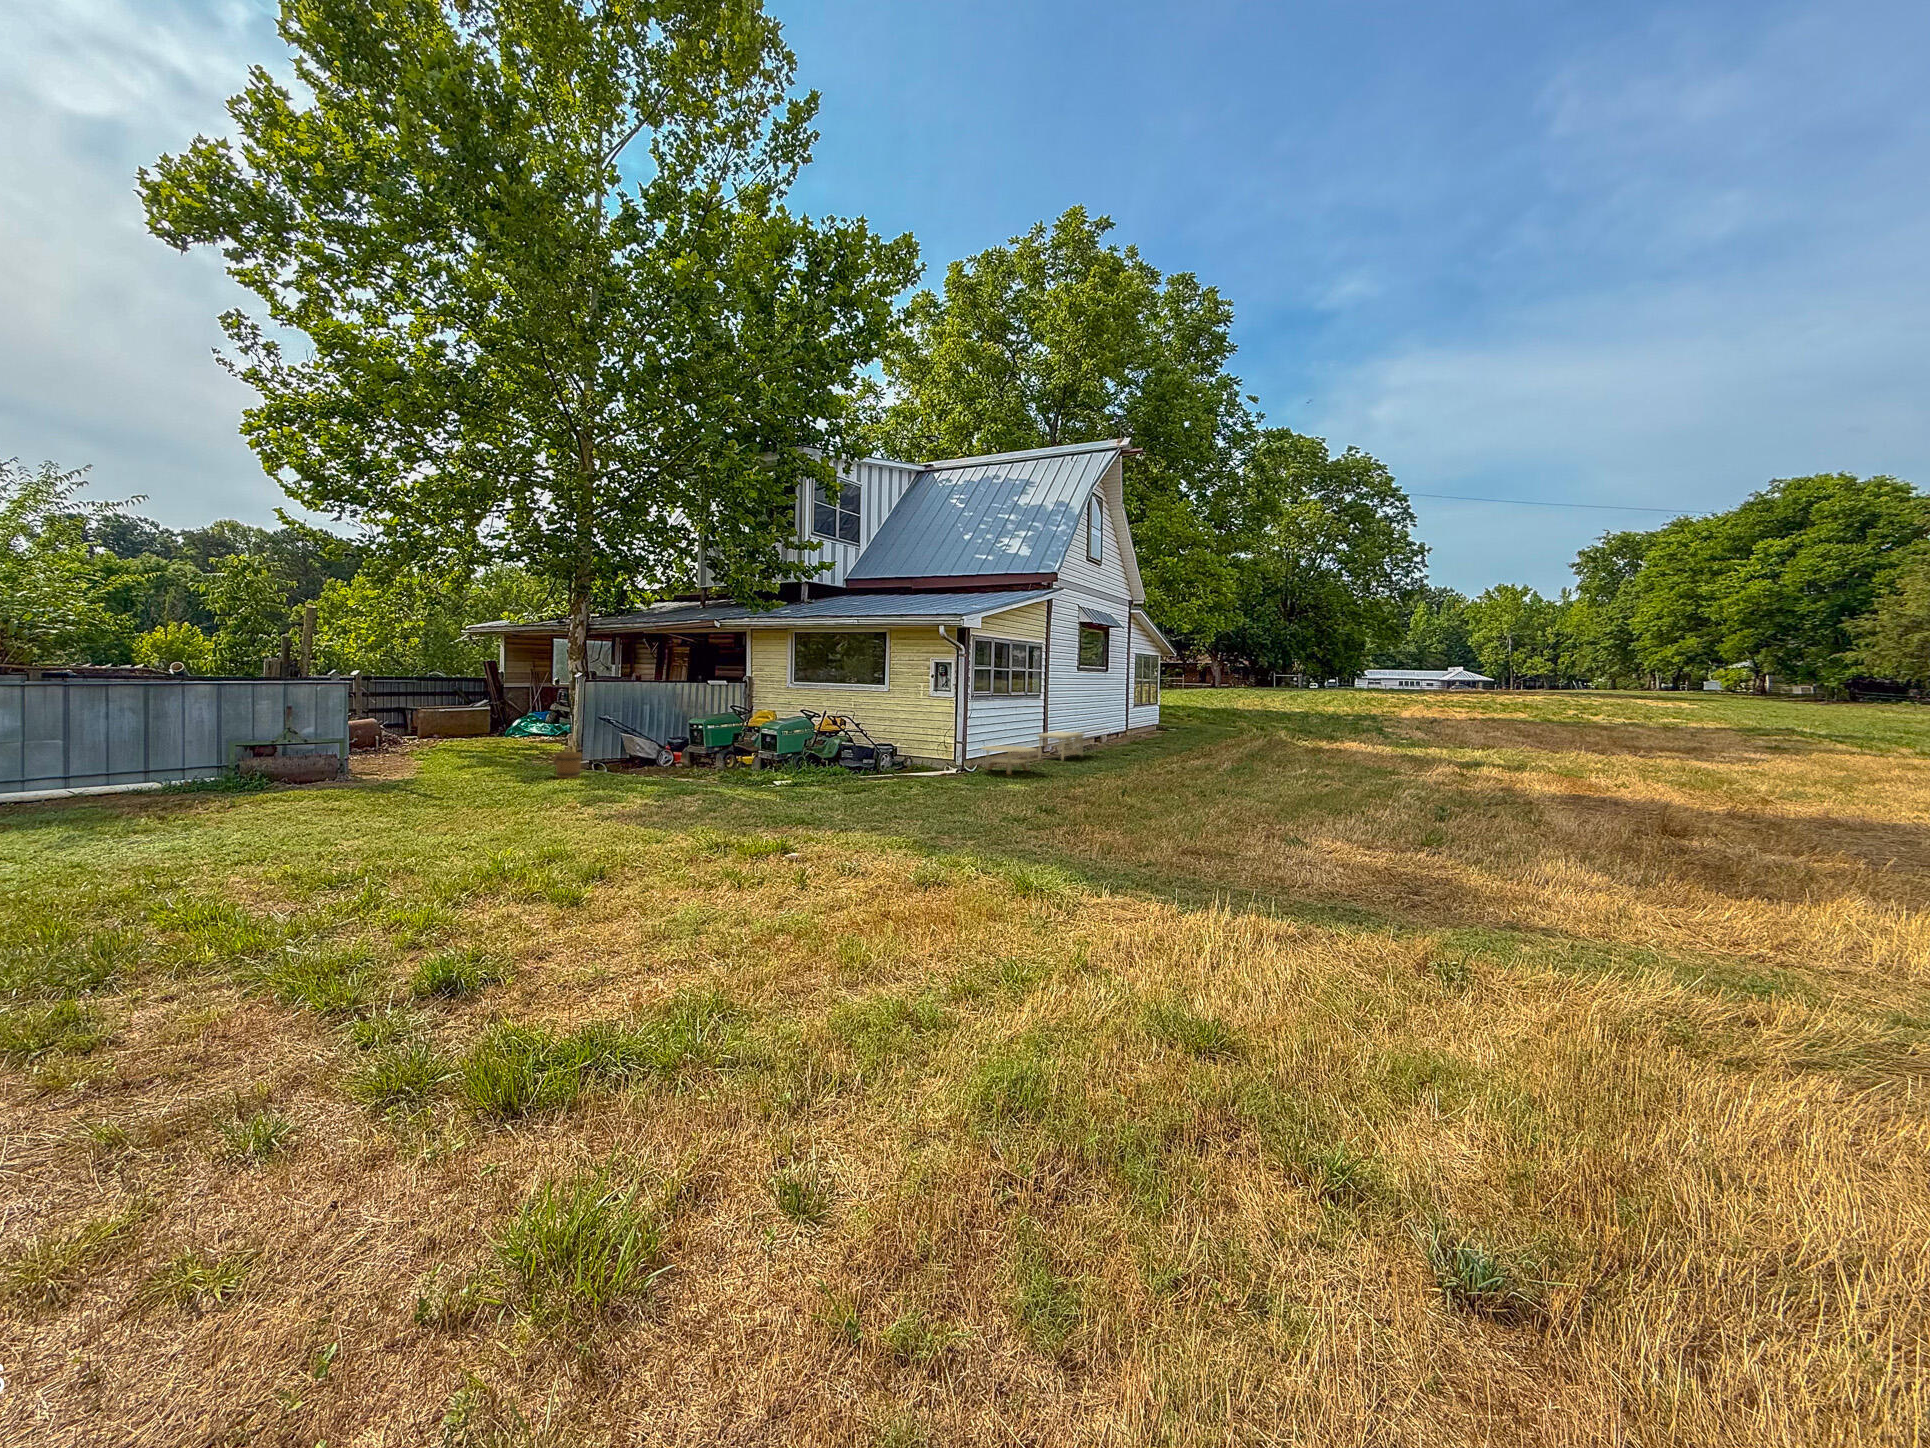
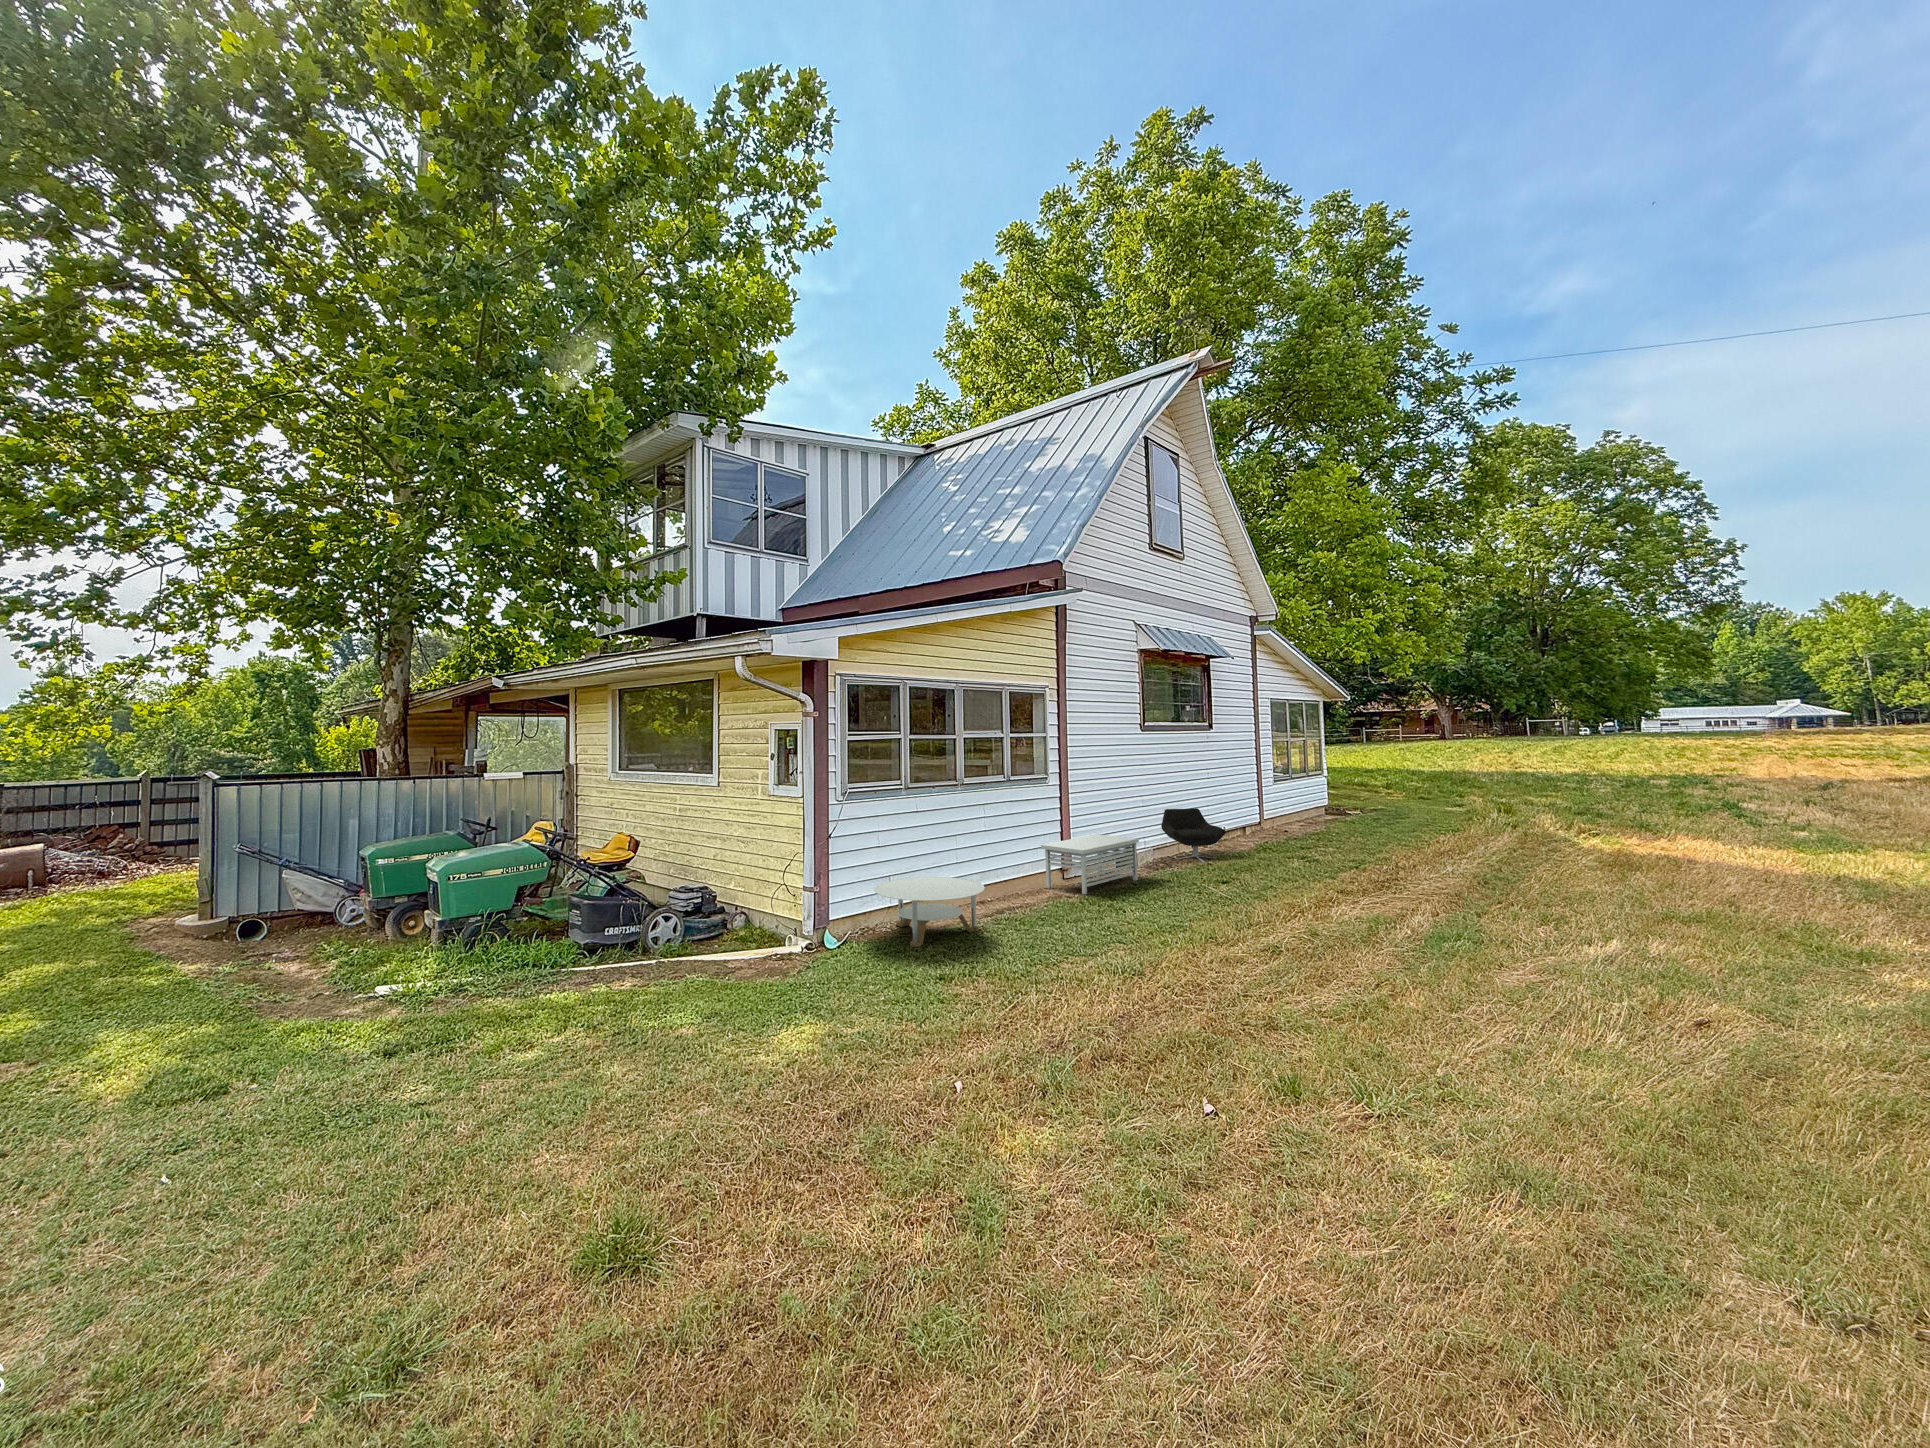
lounge chair: none [1083,720,1122,750] -> present [1161,808,1226,863]
bucket: present [553,752,582,778] -> none [141,895,206,944]

